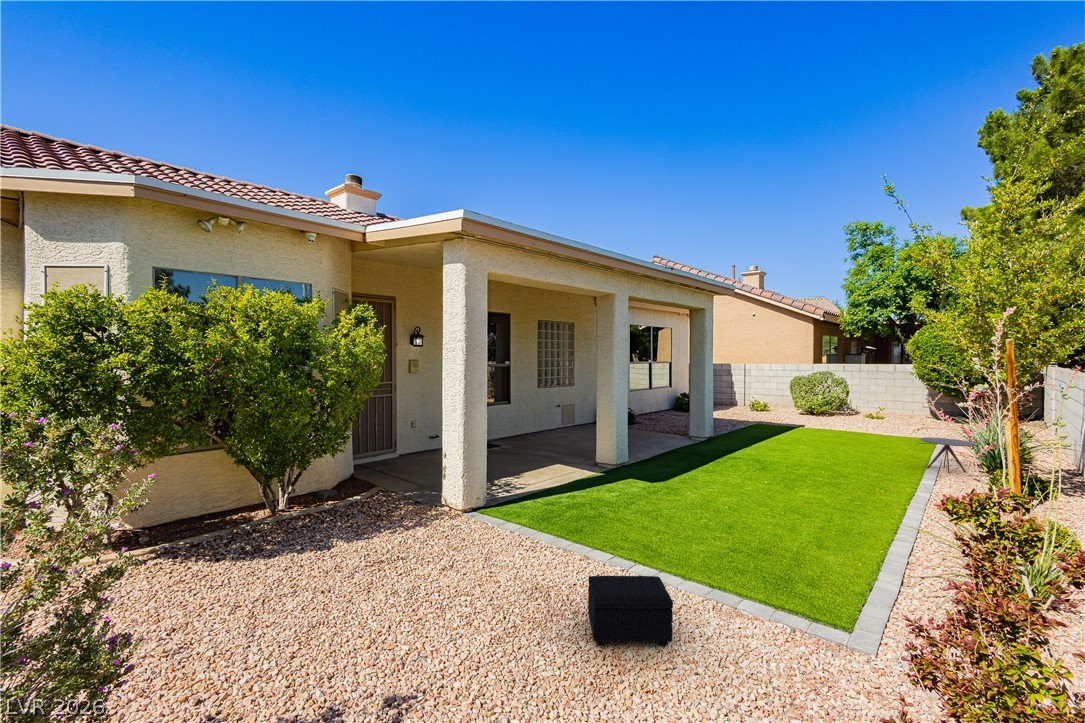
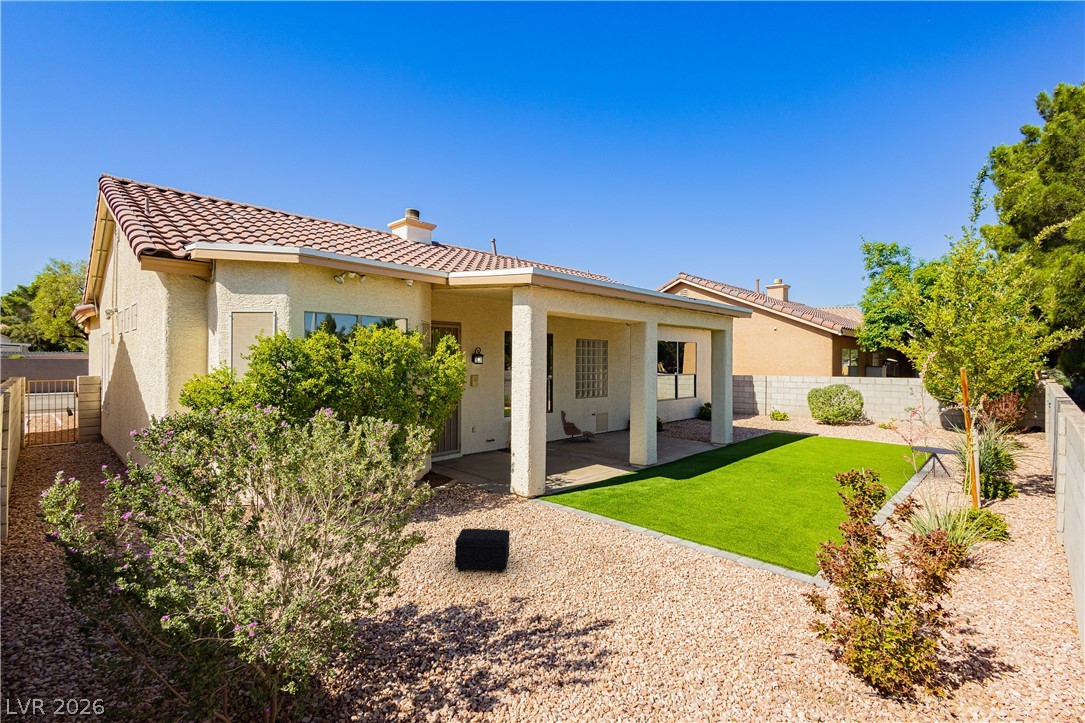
lounge chair: none [521,401,559,438] -> present [561,410,595,443]
footstool: present [588,575,673,646] -> present [455,529,510,572]

